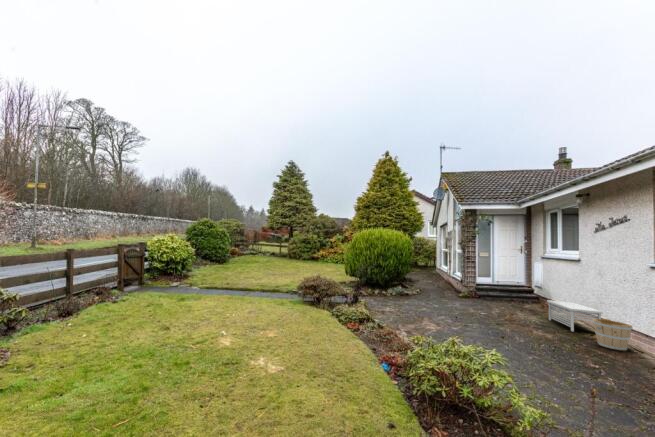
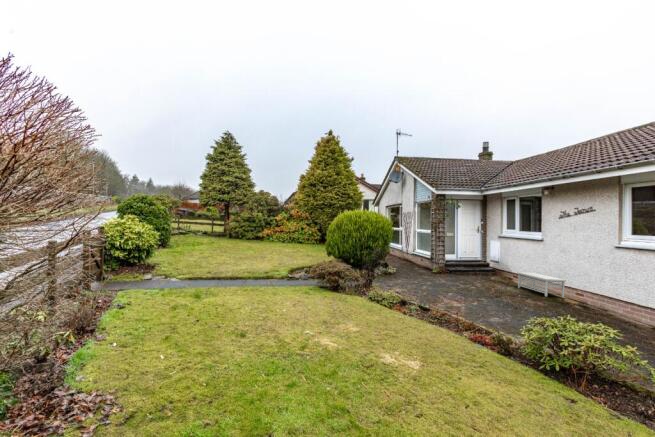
wooden bucket: present [592,319,632,351] -> none [569,286,598,309]

